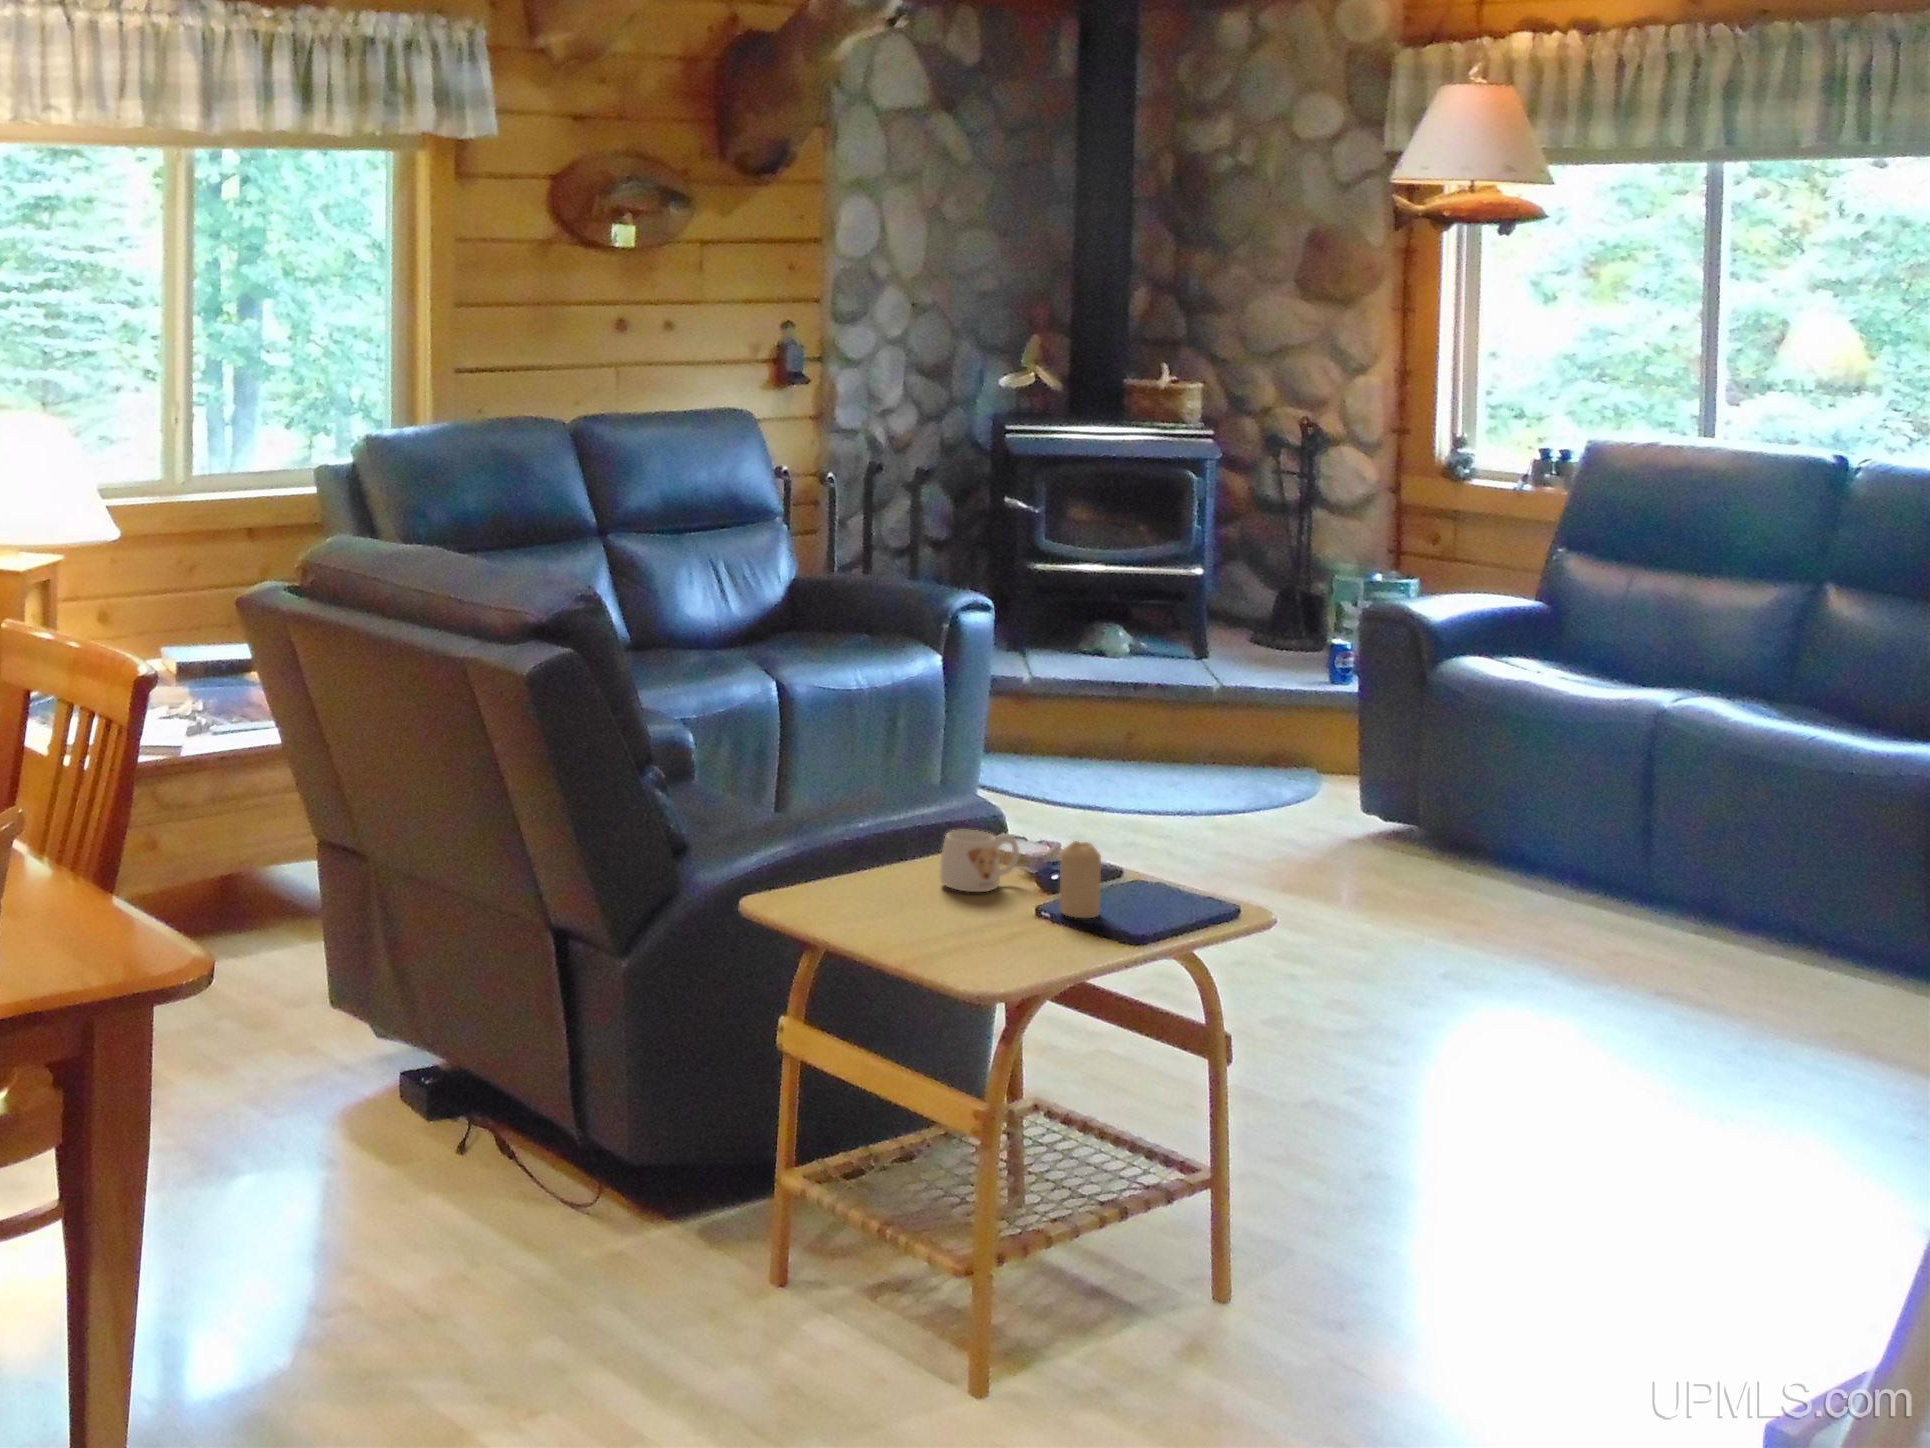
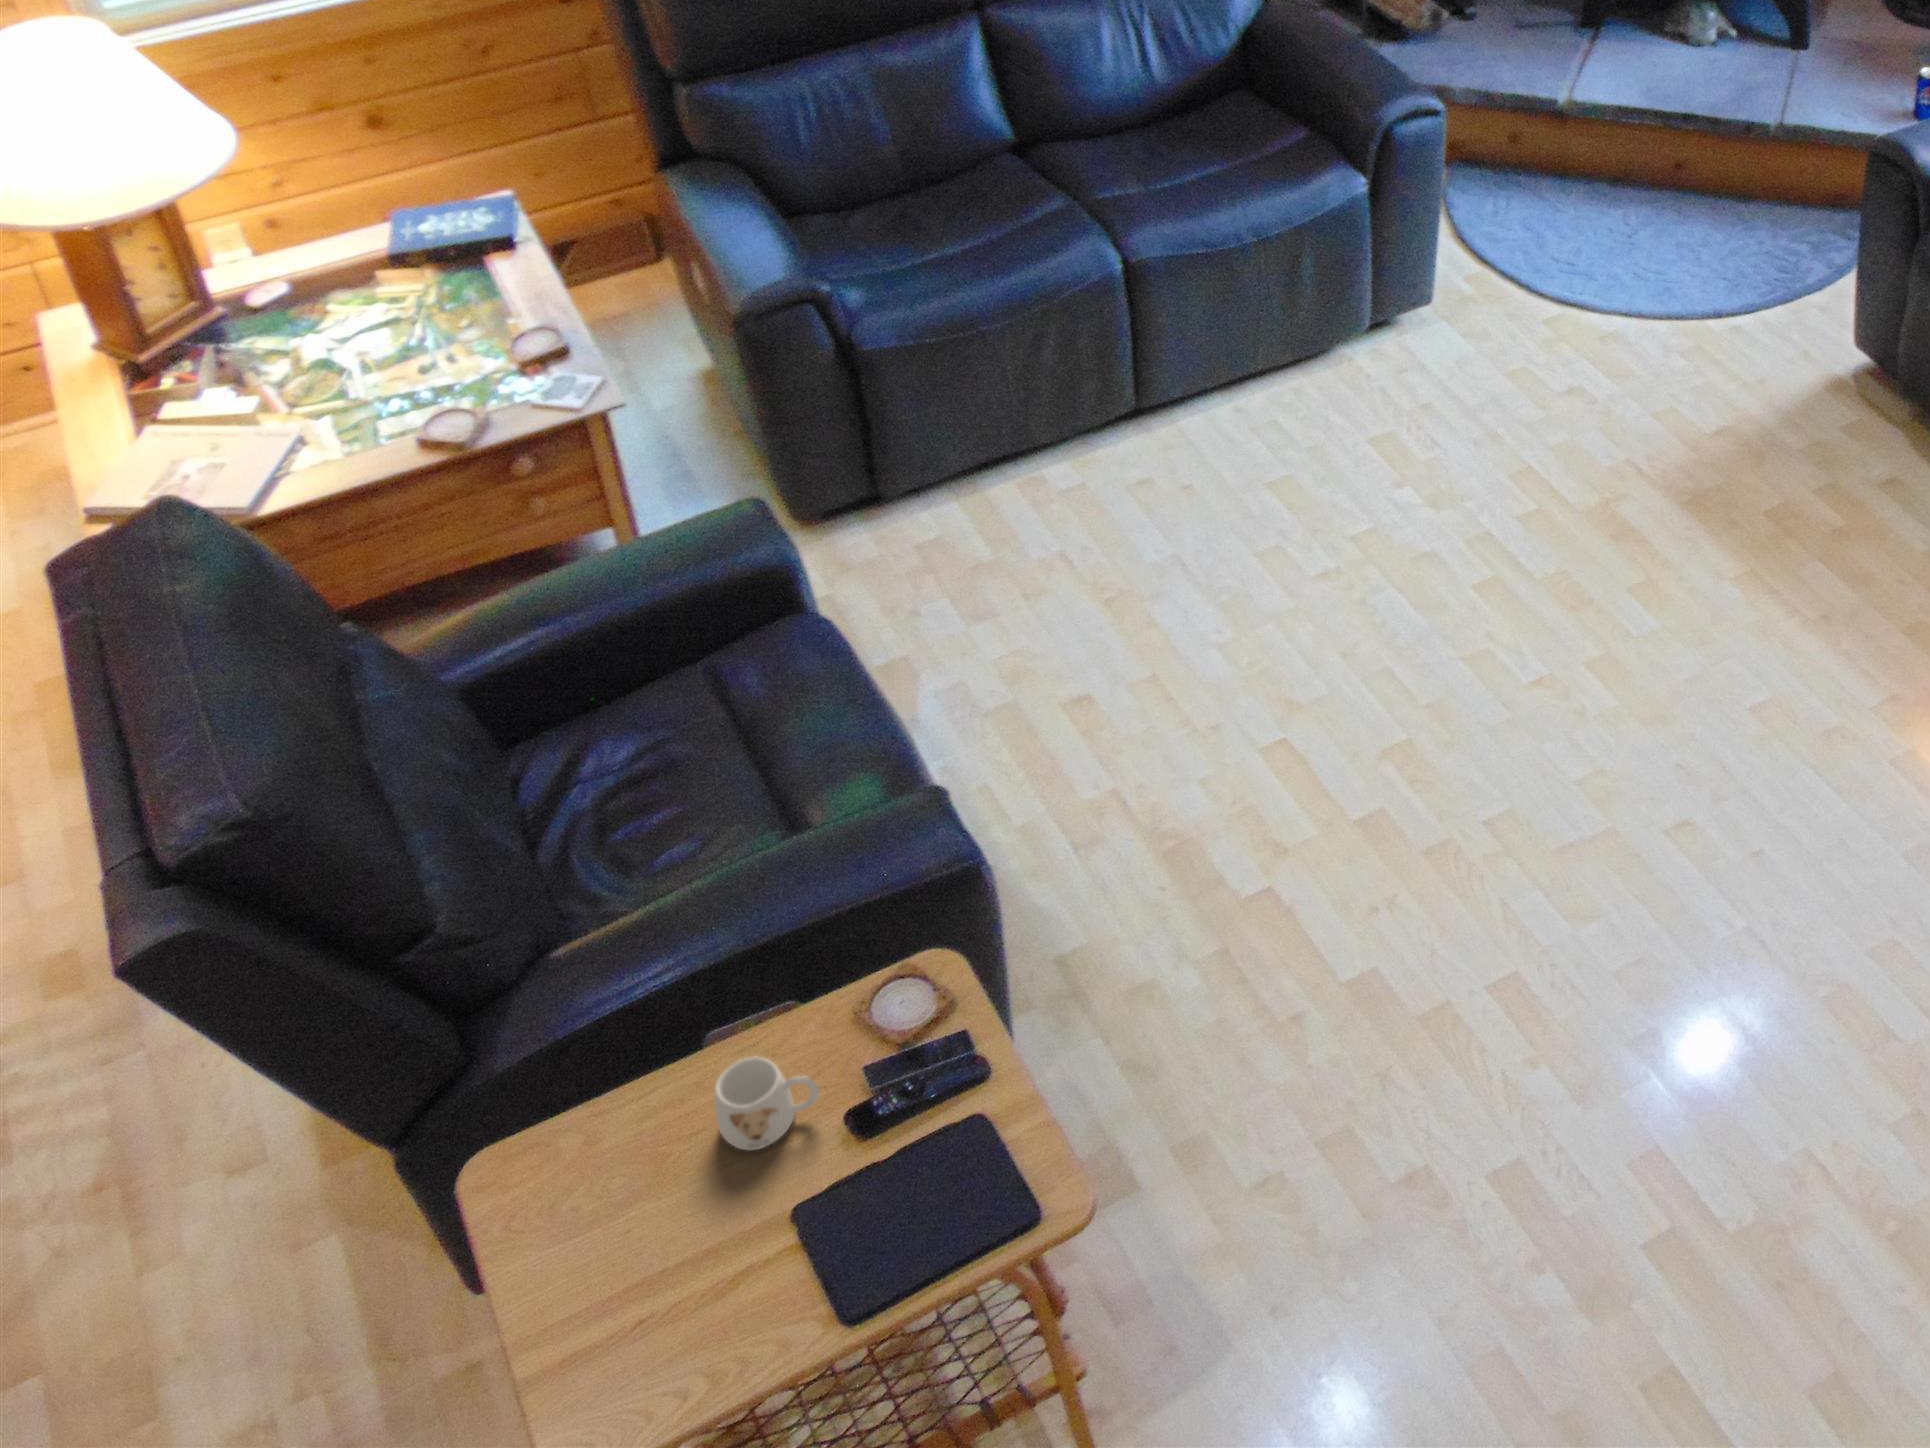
candle: present [1060,841,1101,918] -> none [788,1162,850,1251]

